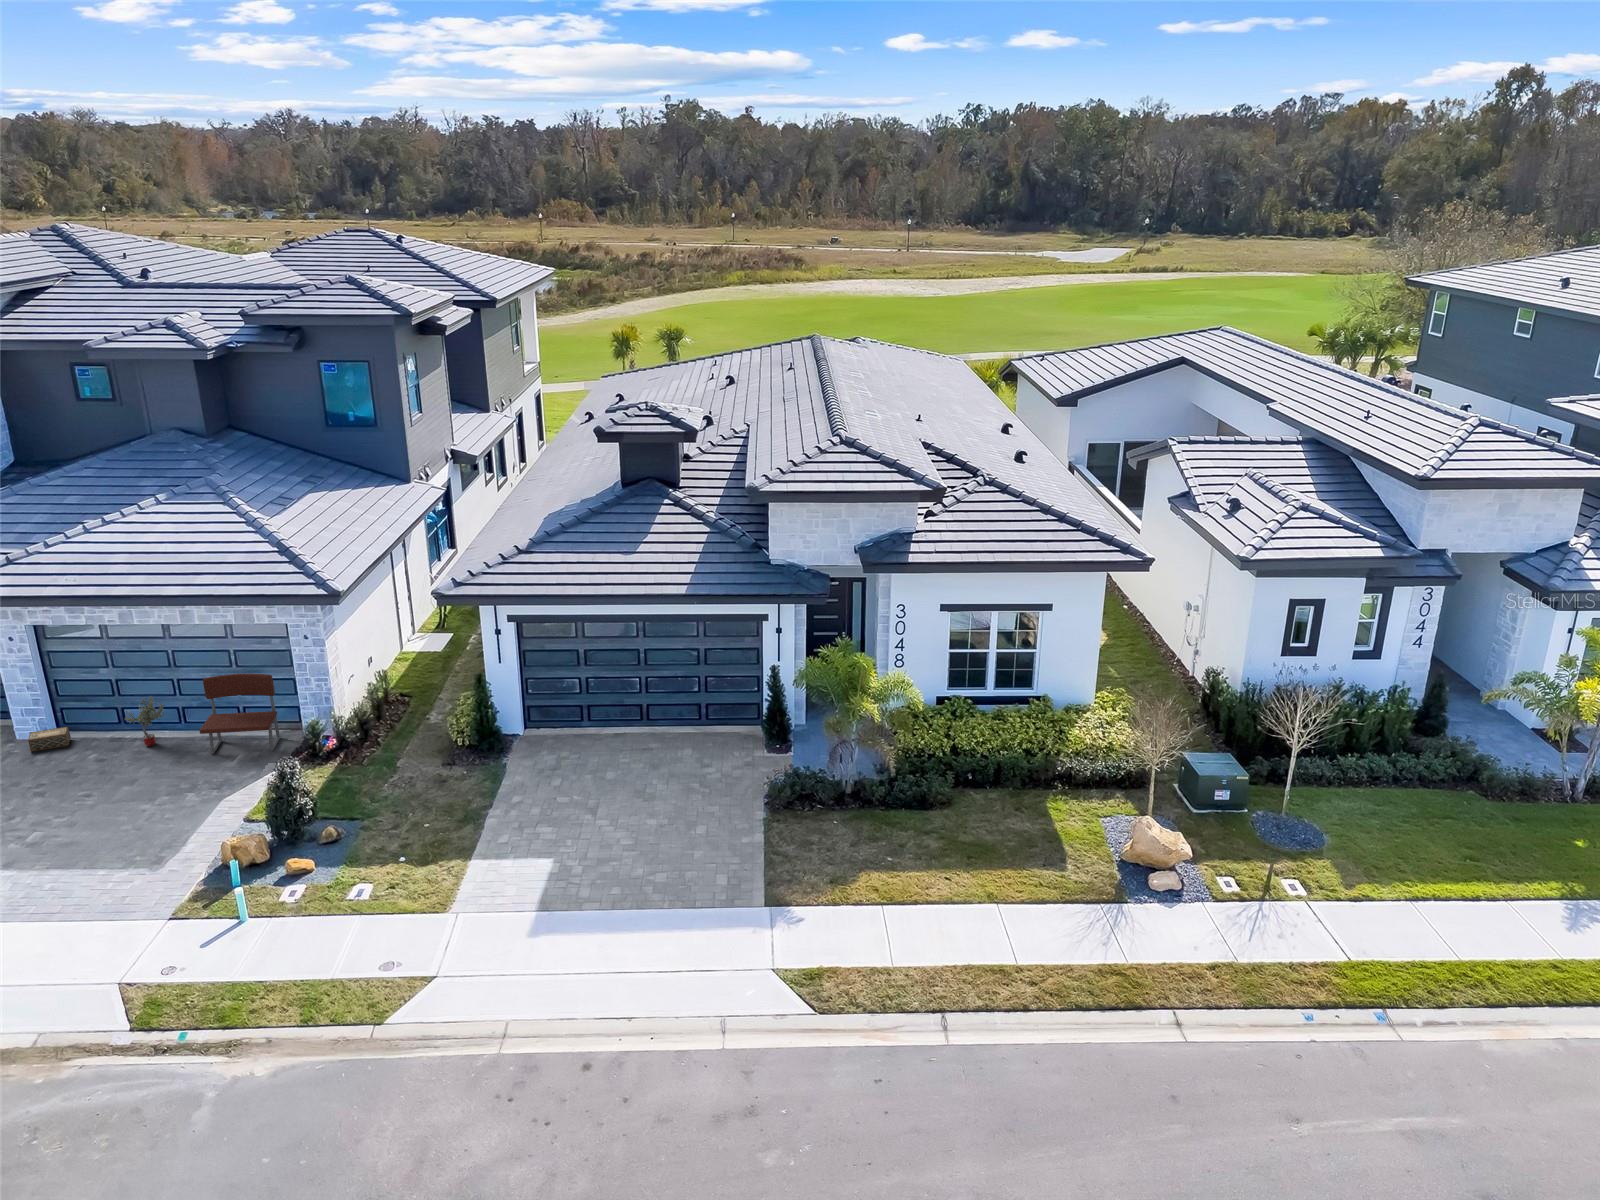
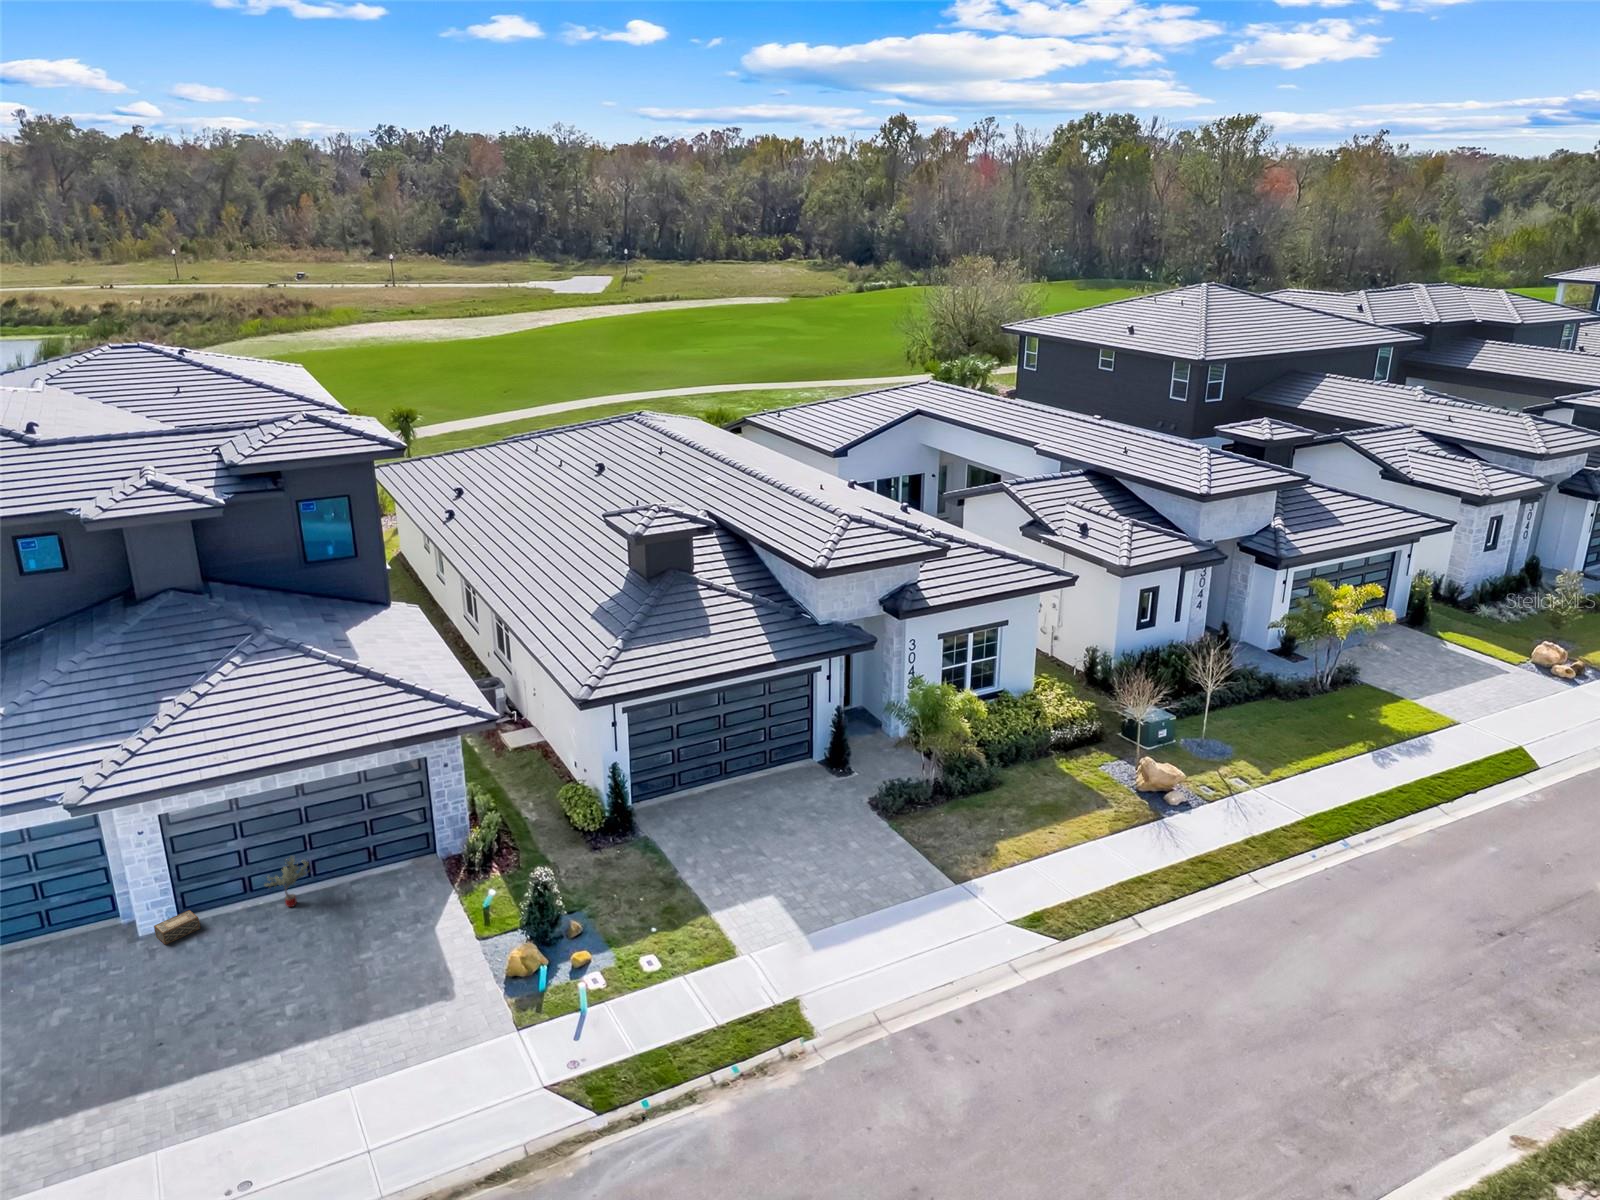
bench: present [200,674,280,755] -> none [349,807,429,897]

